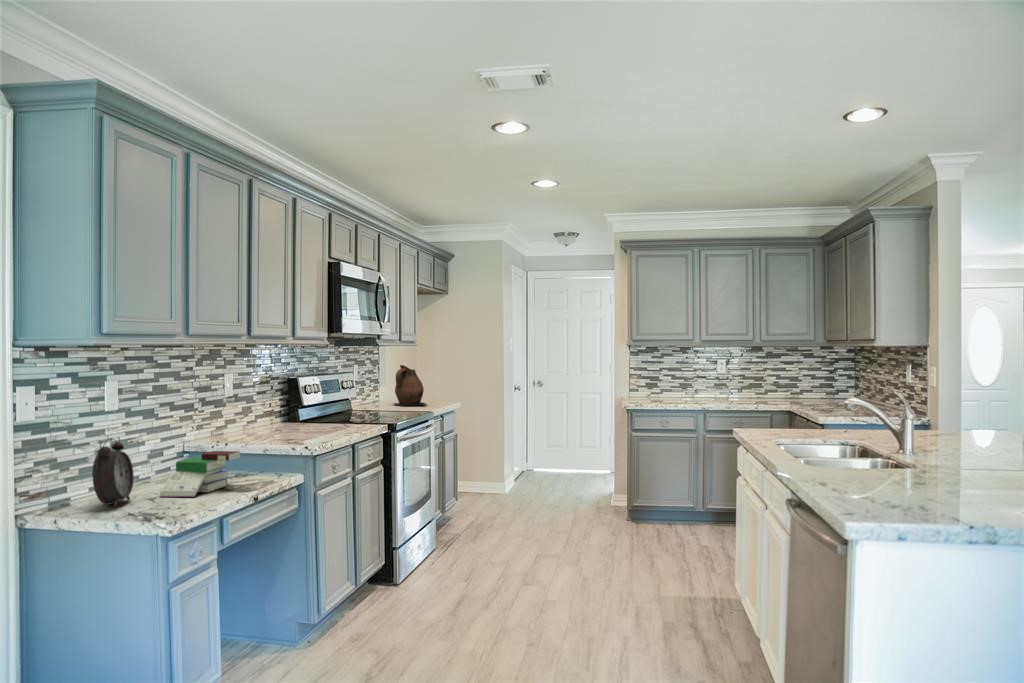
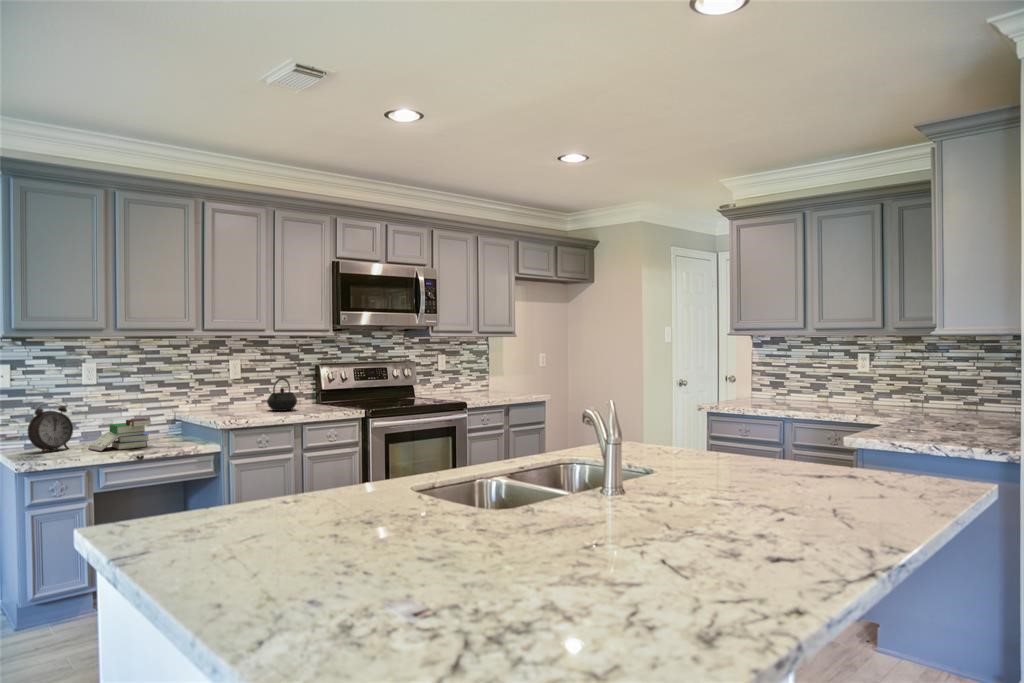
ceramic pitcher: present [394,365,427,405] -> none [479,357,515,396]
kettle: none [286,393,320,432] -> present [267,378,297,411]

